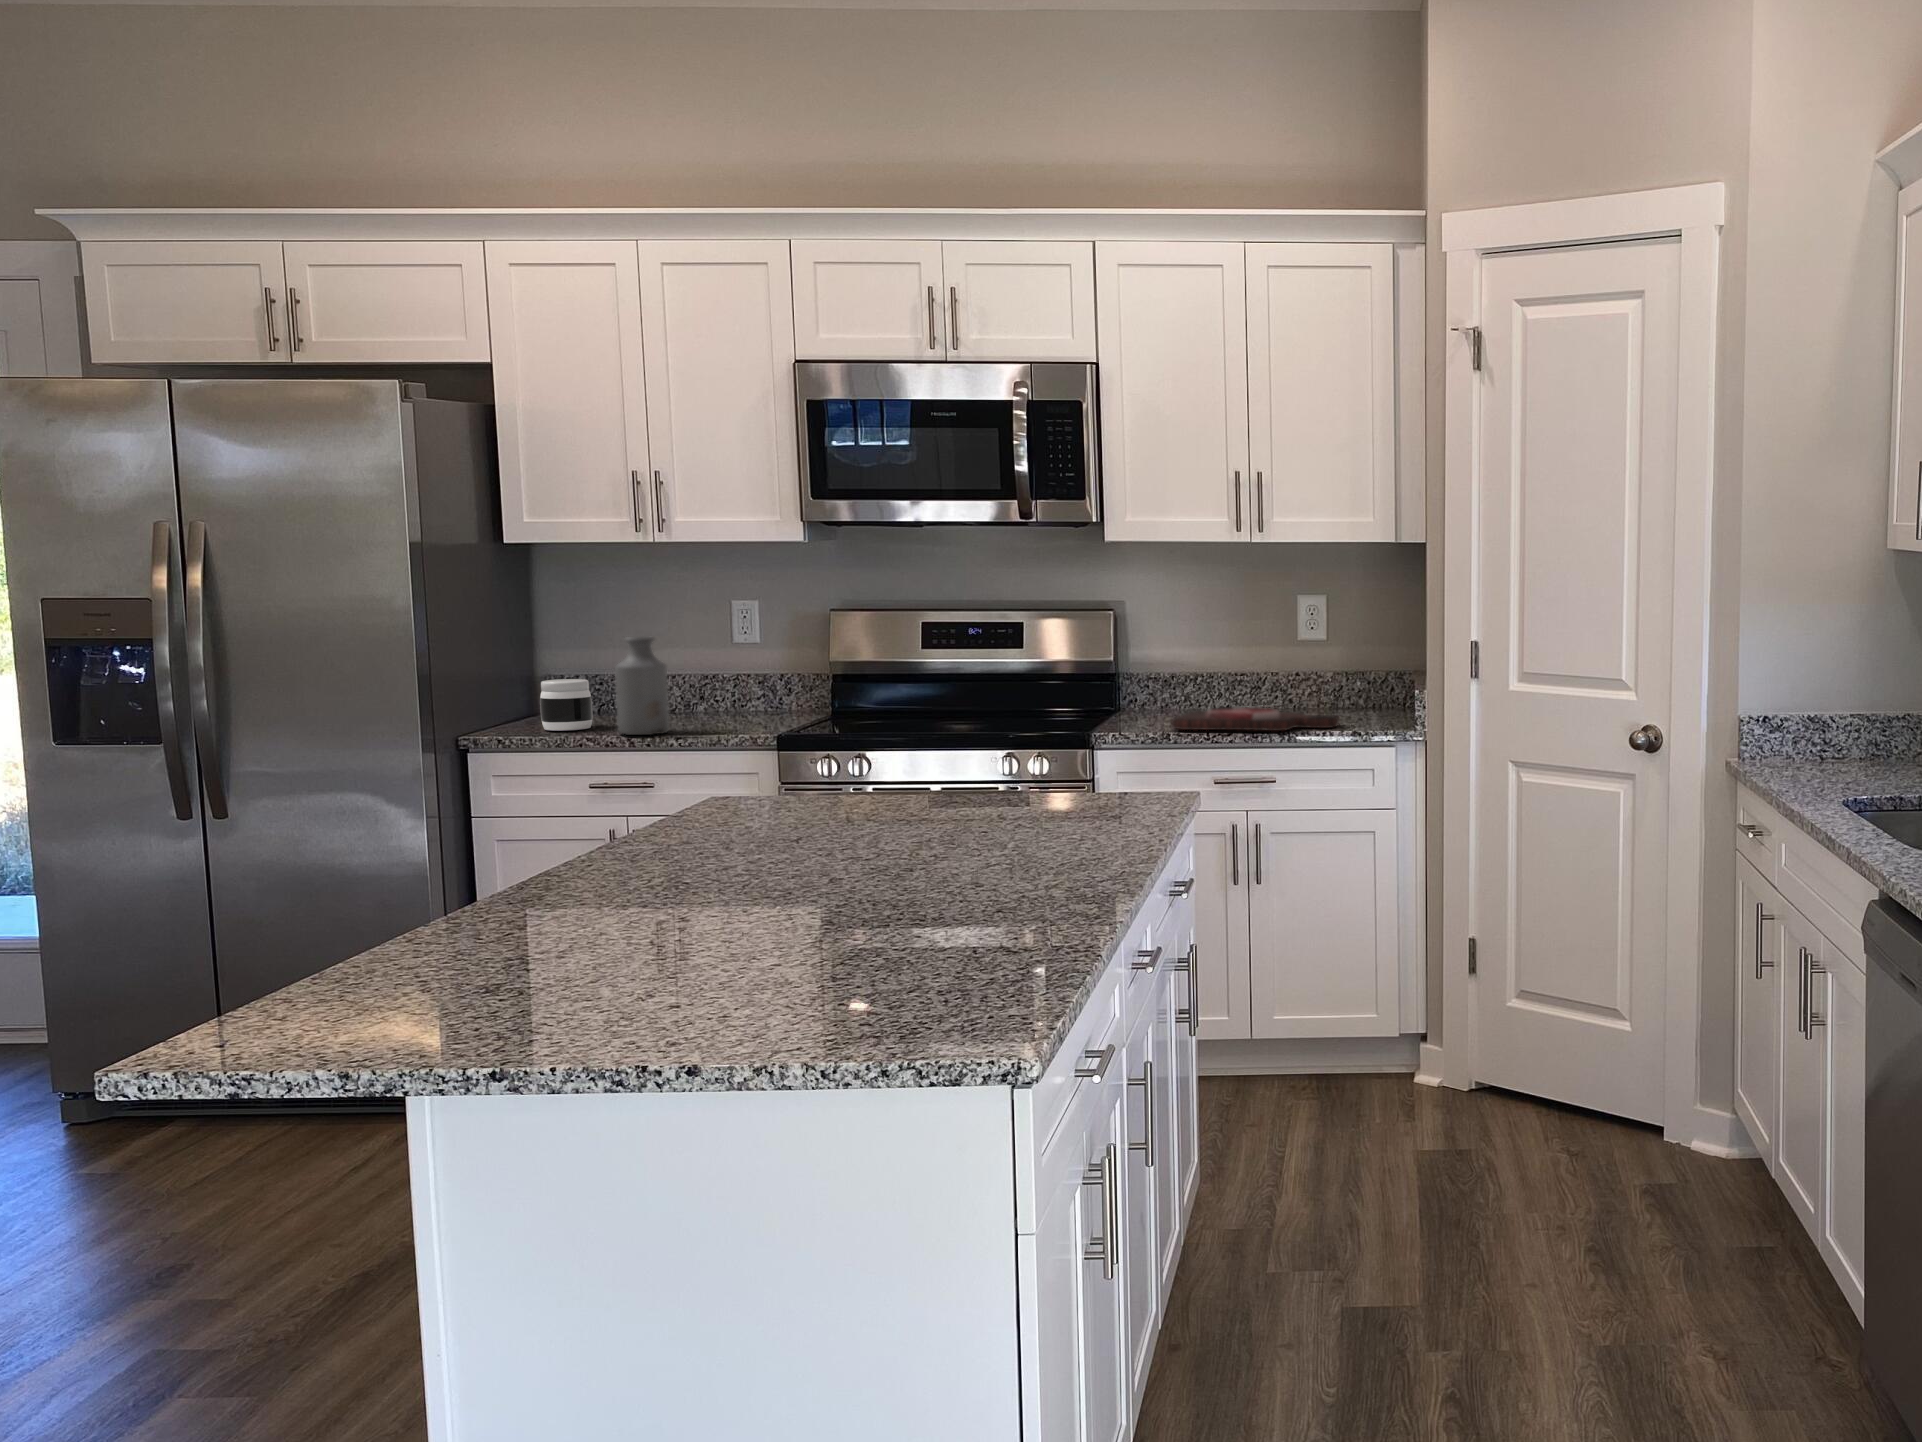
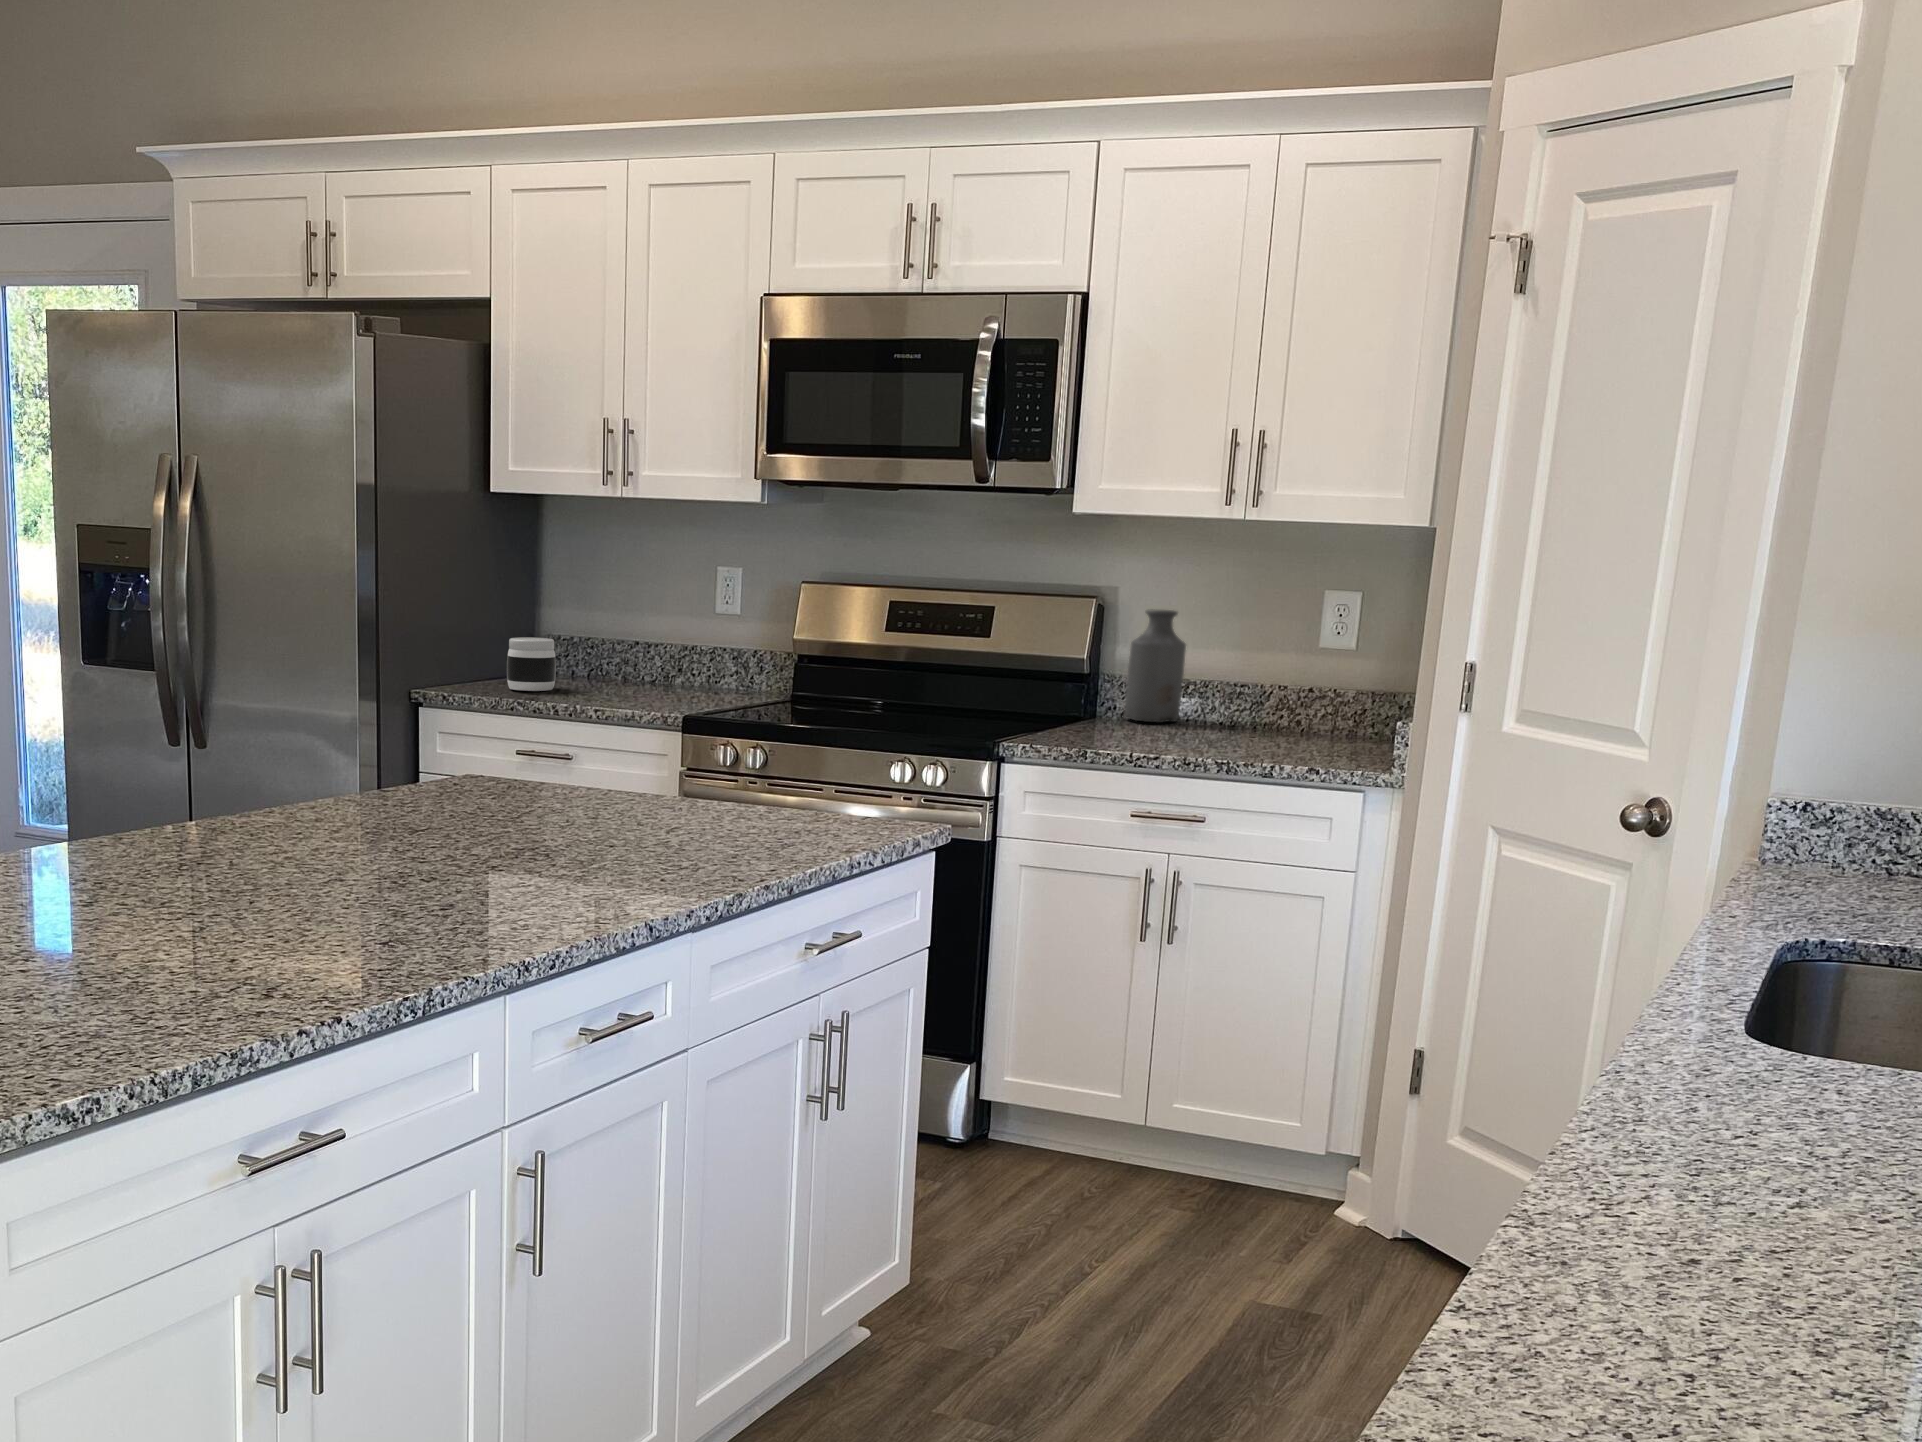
bottle: present [615,636,669,735] -> present [1124,609,1186,723]
cutting board: present [1172,706,1339,731] -> none [1103,723,1312,761]

